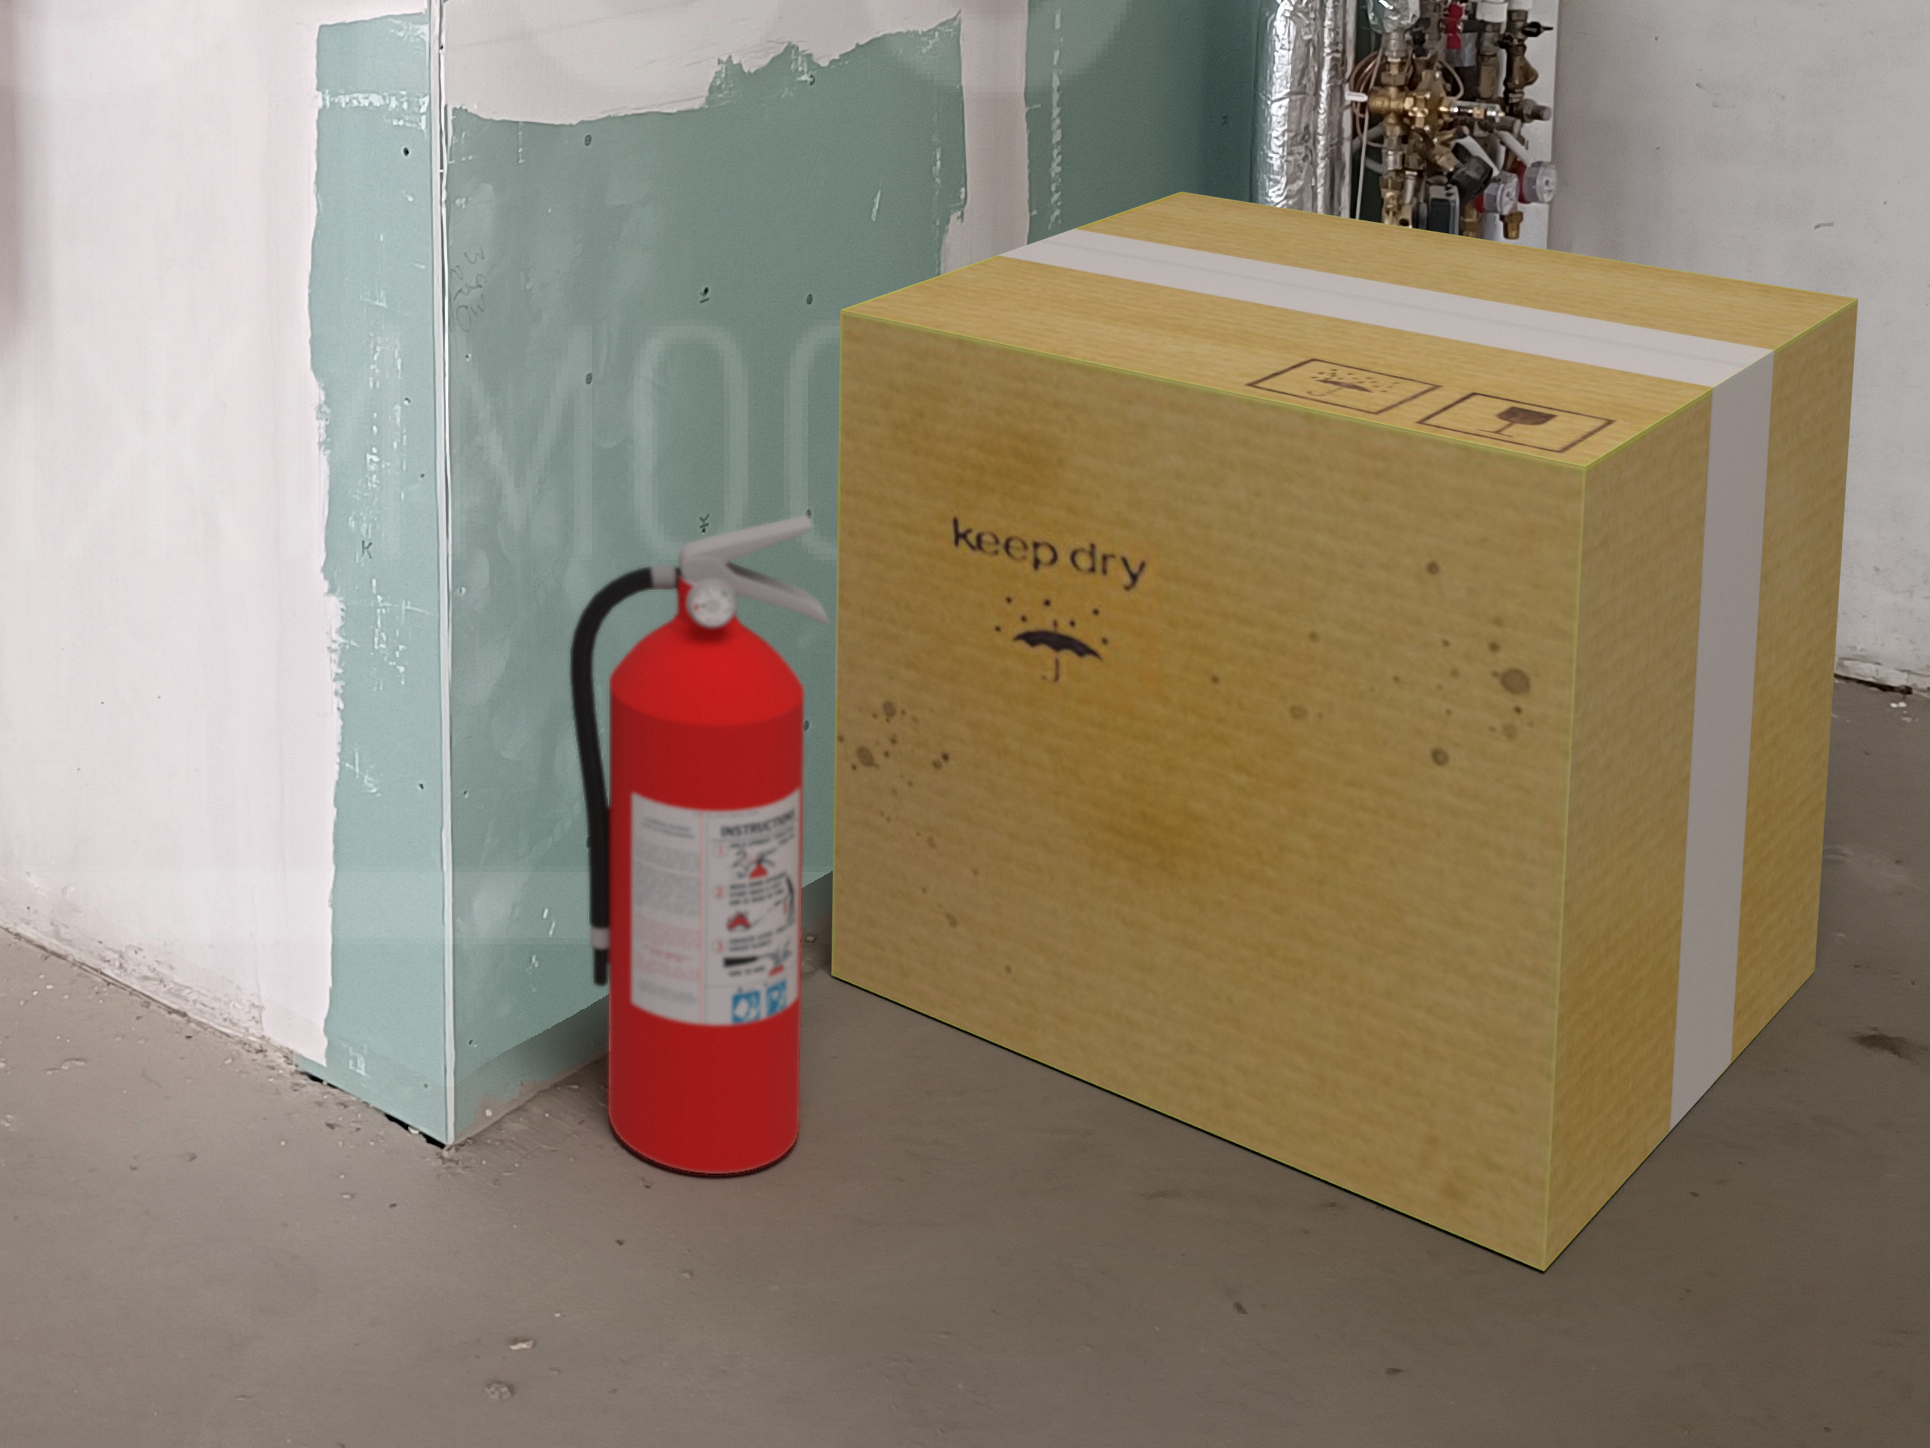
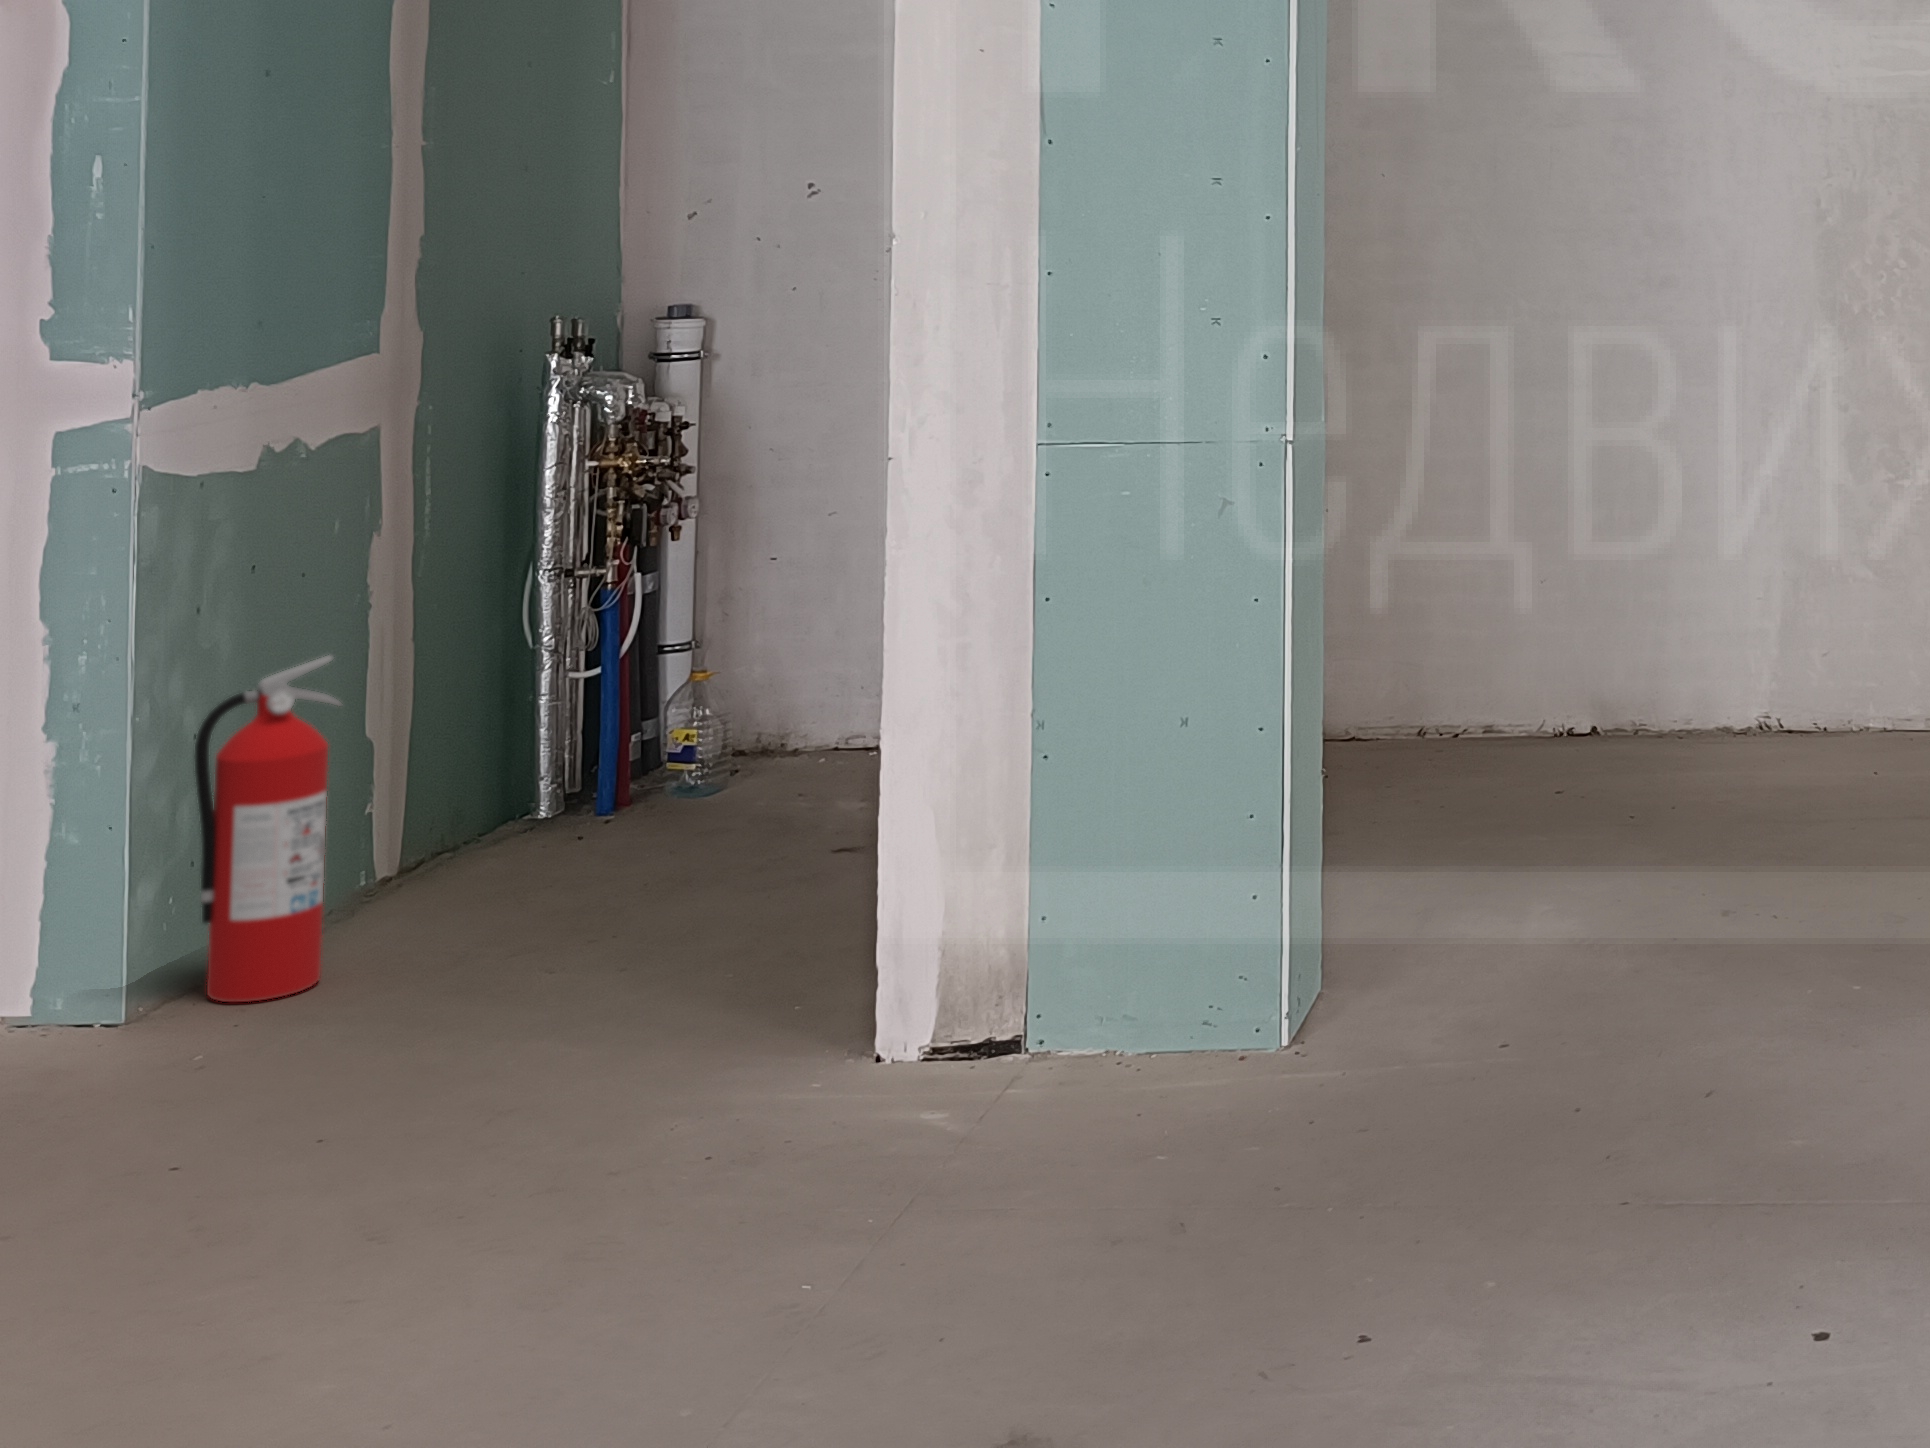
cardboard box: present [832,192,1858,1271] -> none [317,514,826,937]

